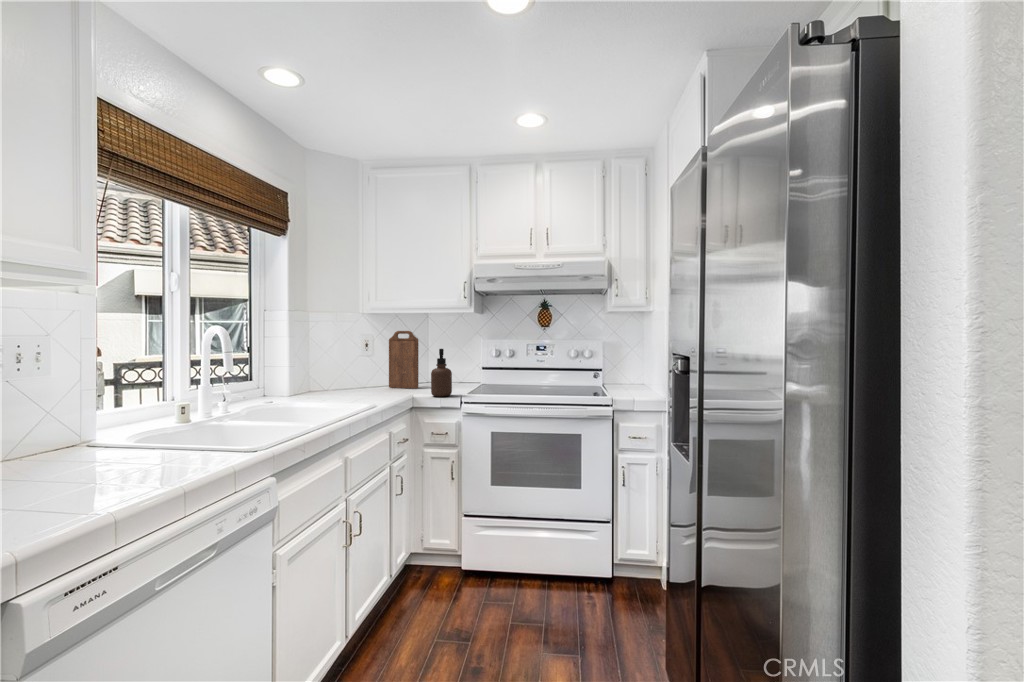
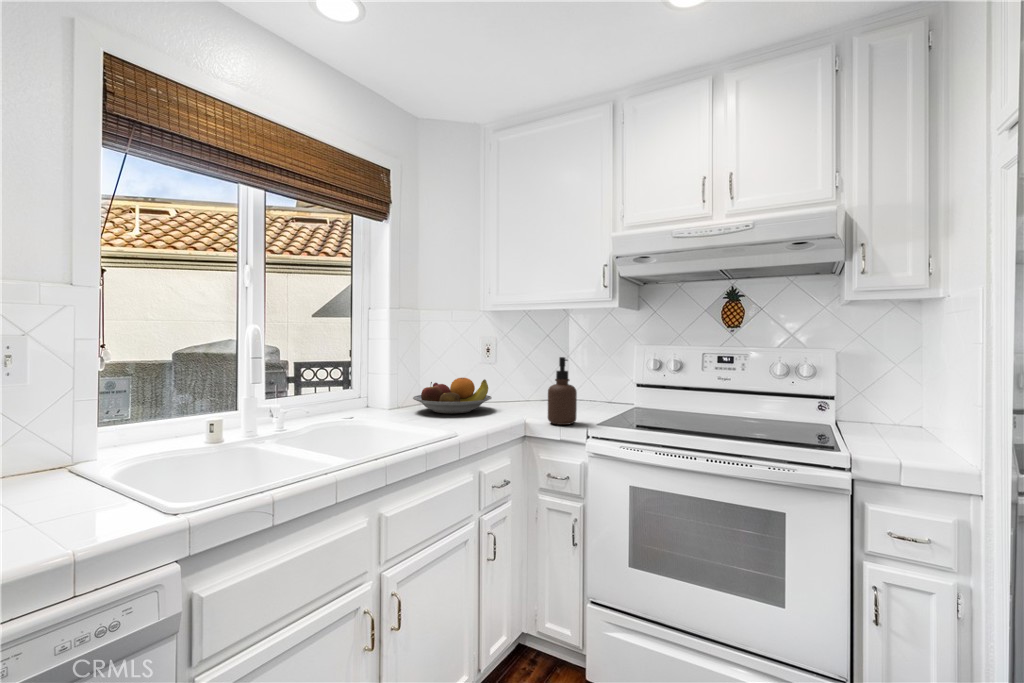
cutting board: present [389,331,419,389] -> none [515,333,548,408]
fruit bowl: none [310,367,377,396] -> present [413,378,492,414]

